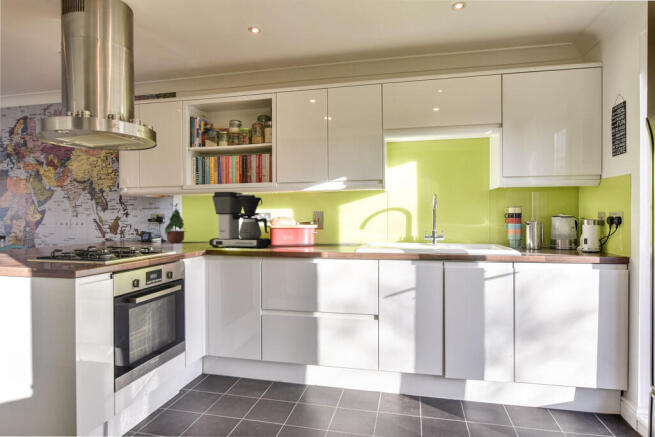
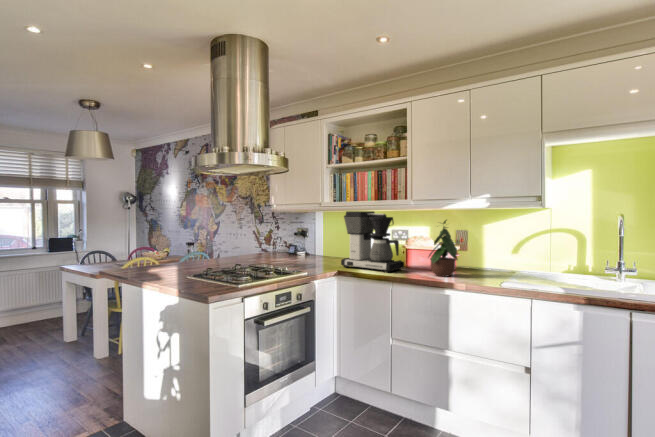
potted plant: present [165,204,185,243] -> present [429,220,457,277]

